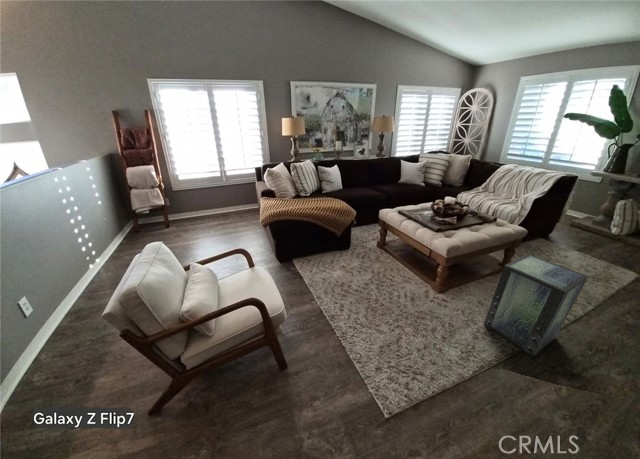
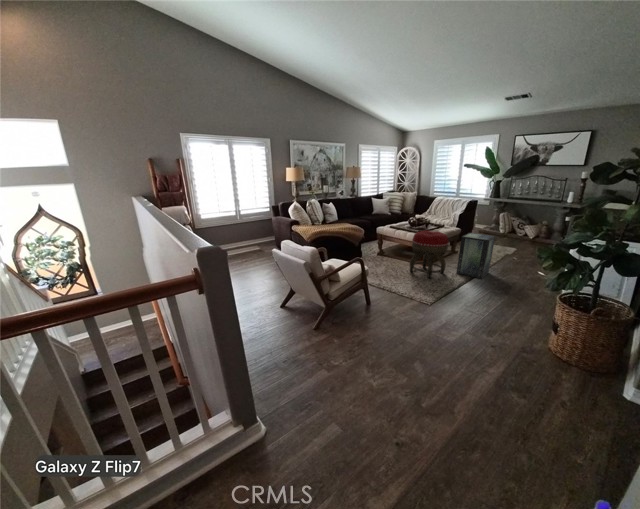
footstool: none [399,239,473,328] -> present [410,231,449,278]

